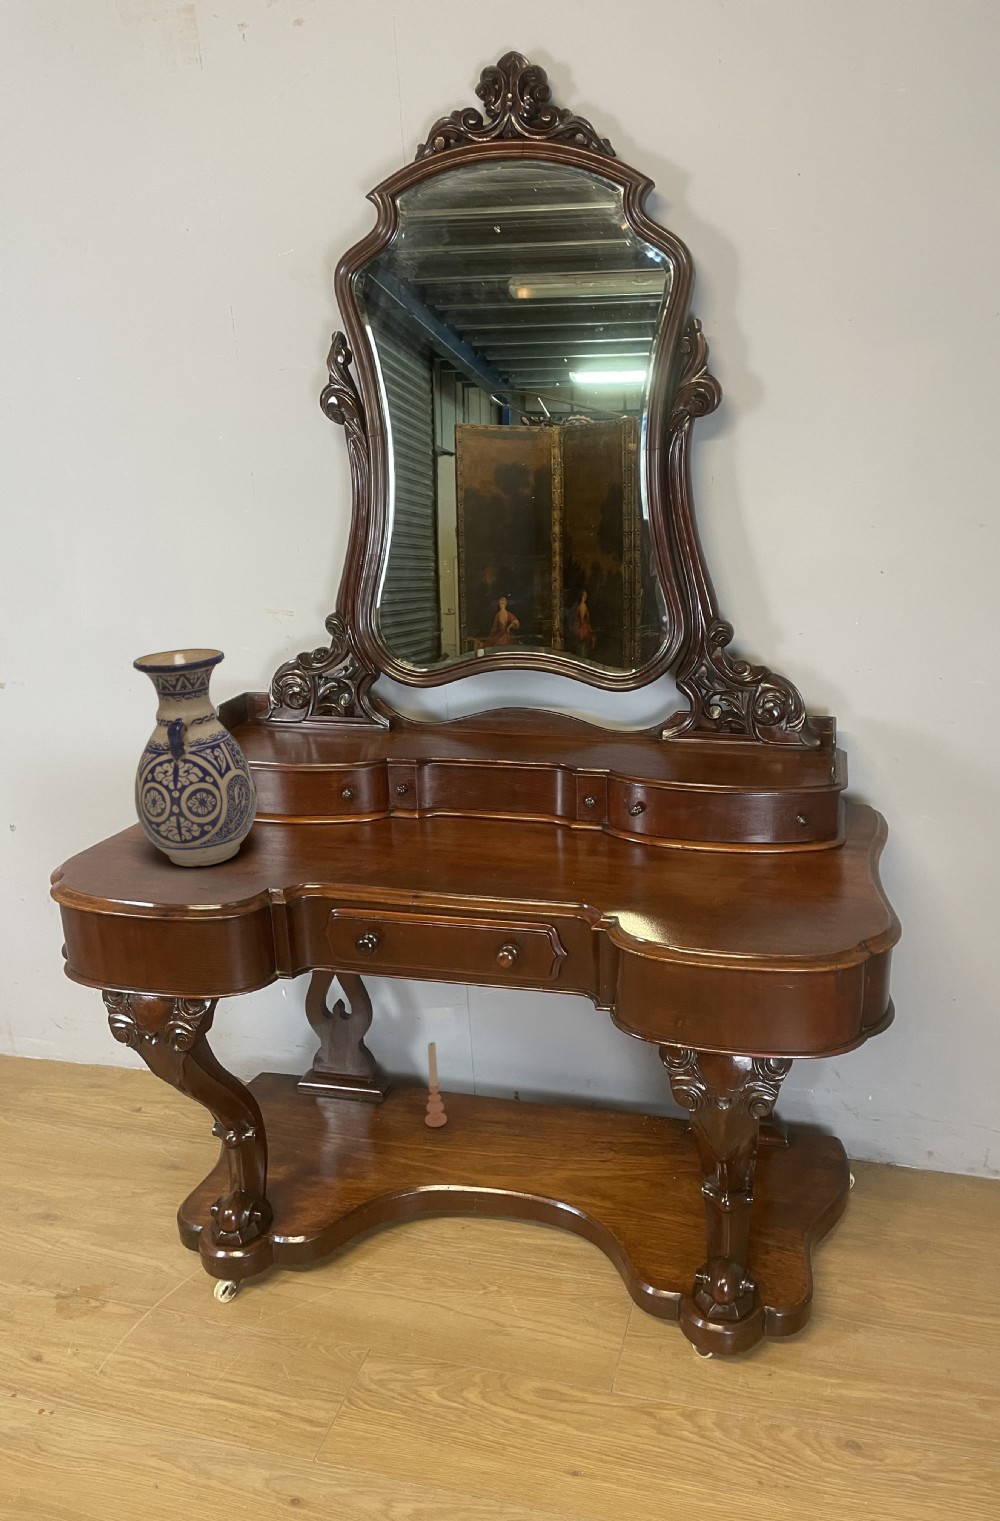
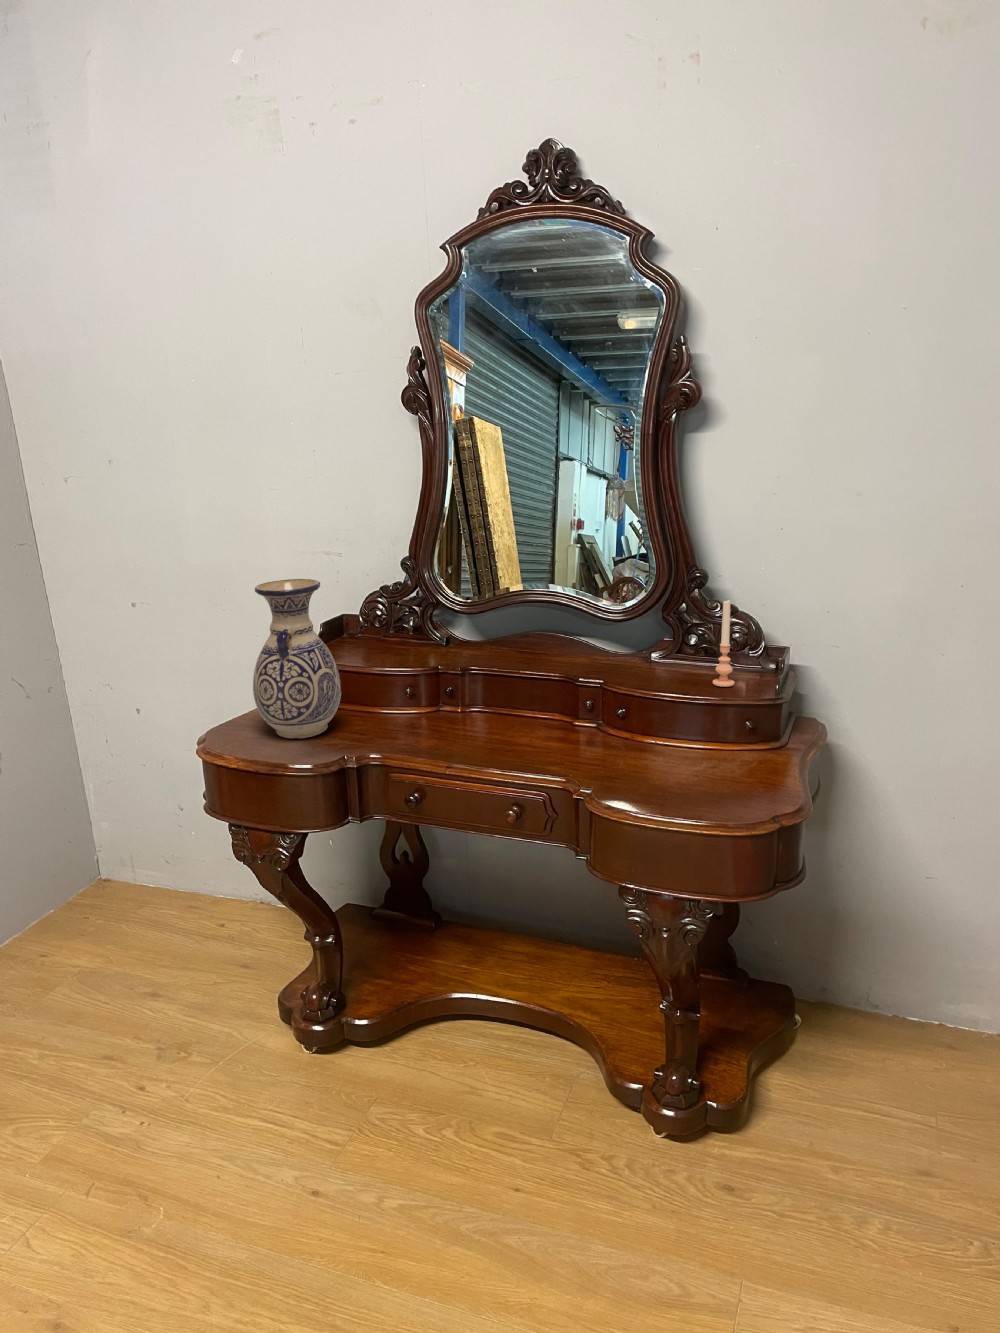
candle: present [425,1042,447,1127] -> present [713,600,734,687]

